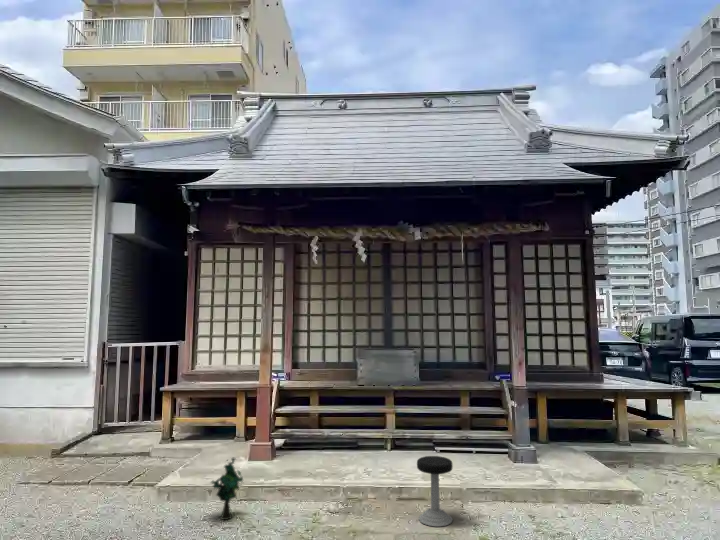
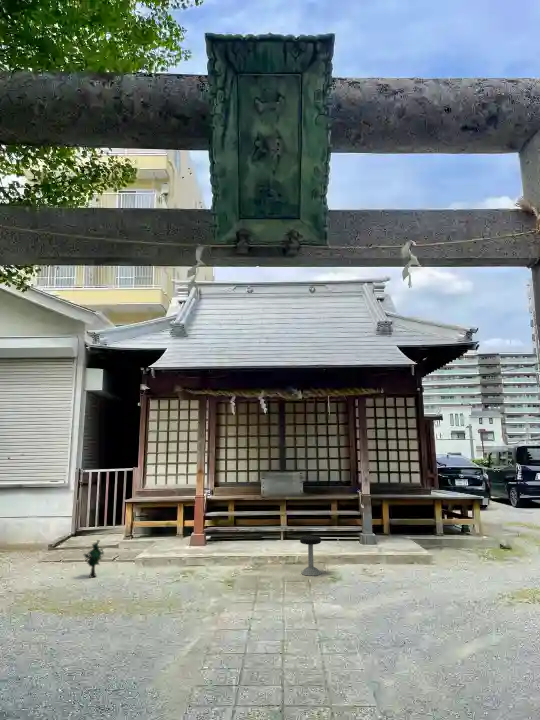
decorative plant: present [211,458,243,520] -> present [84,540,104,578]

